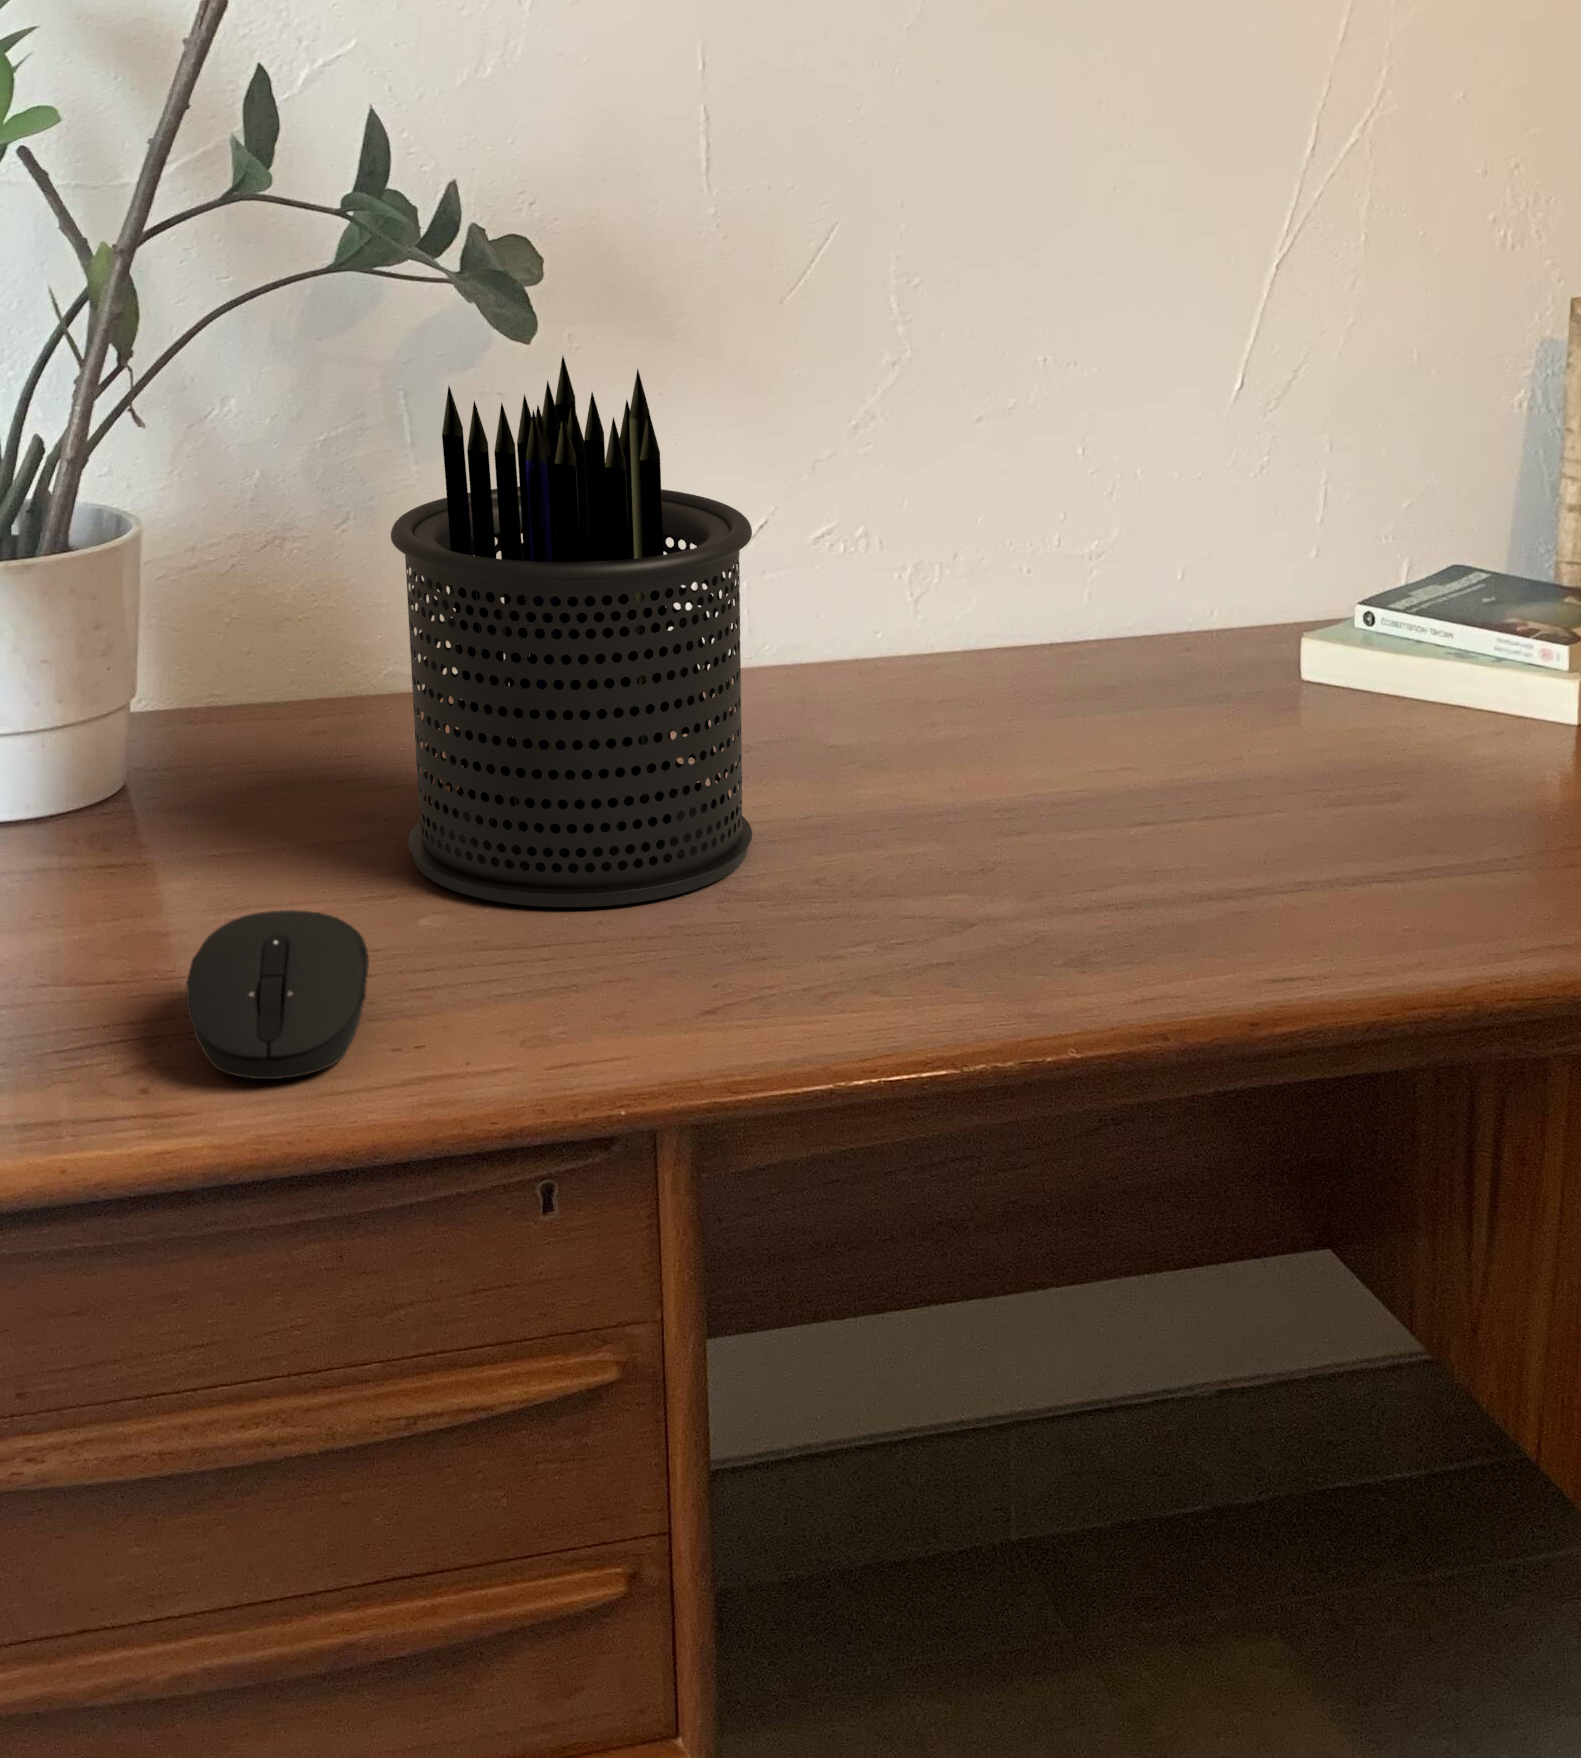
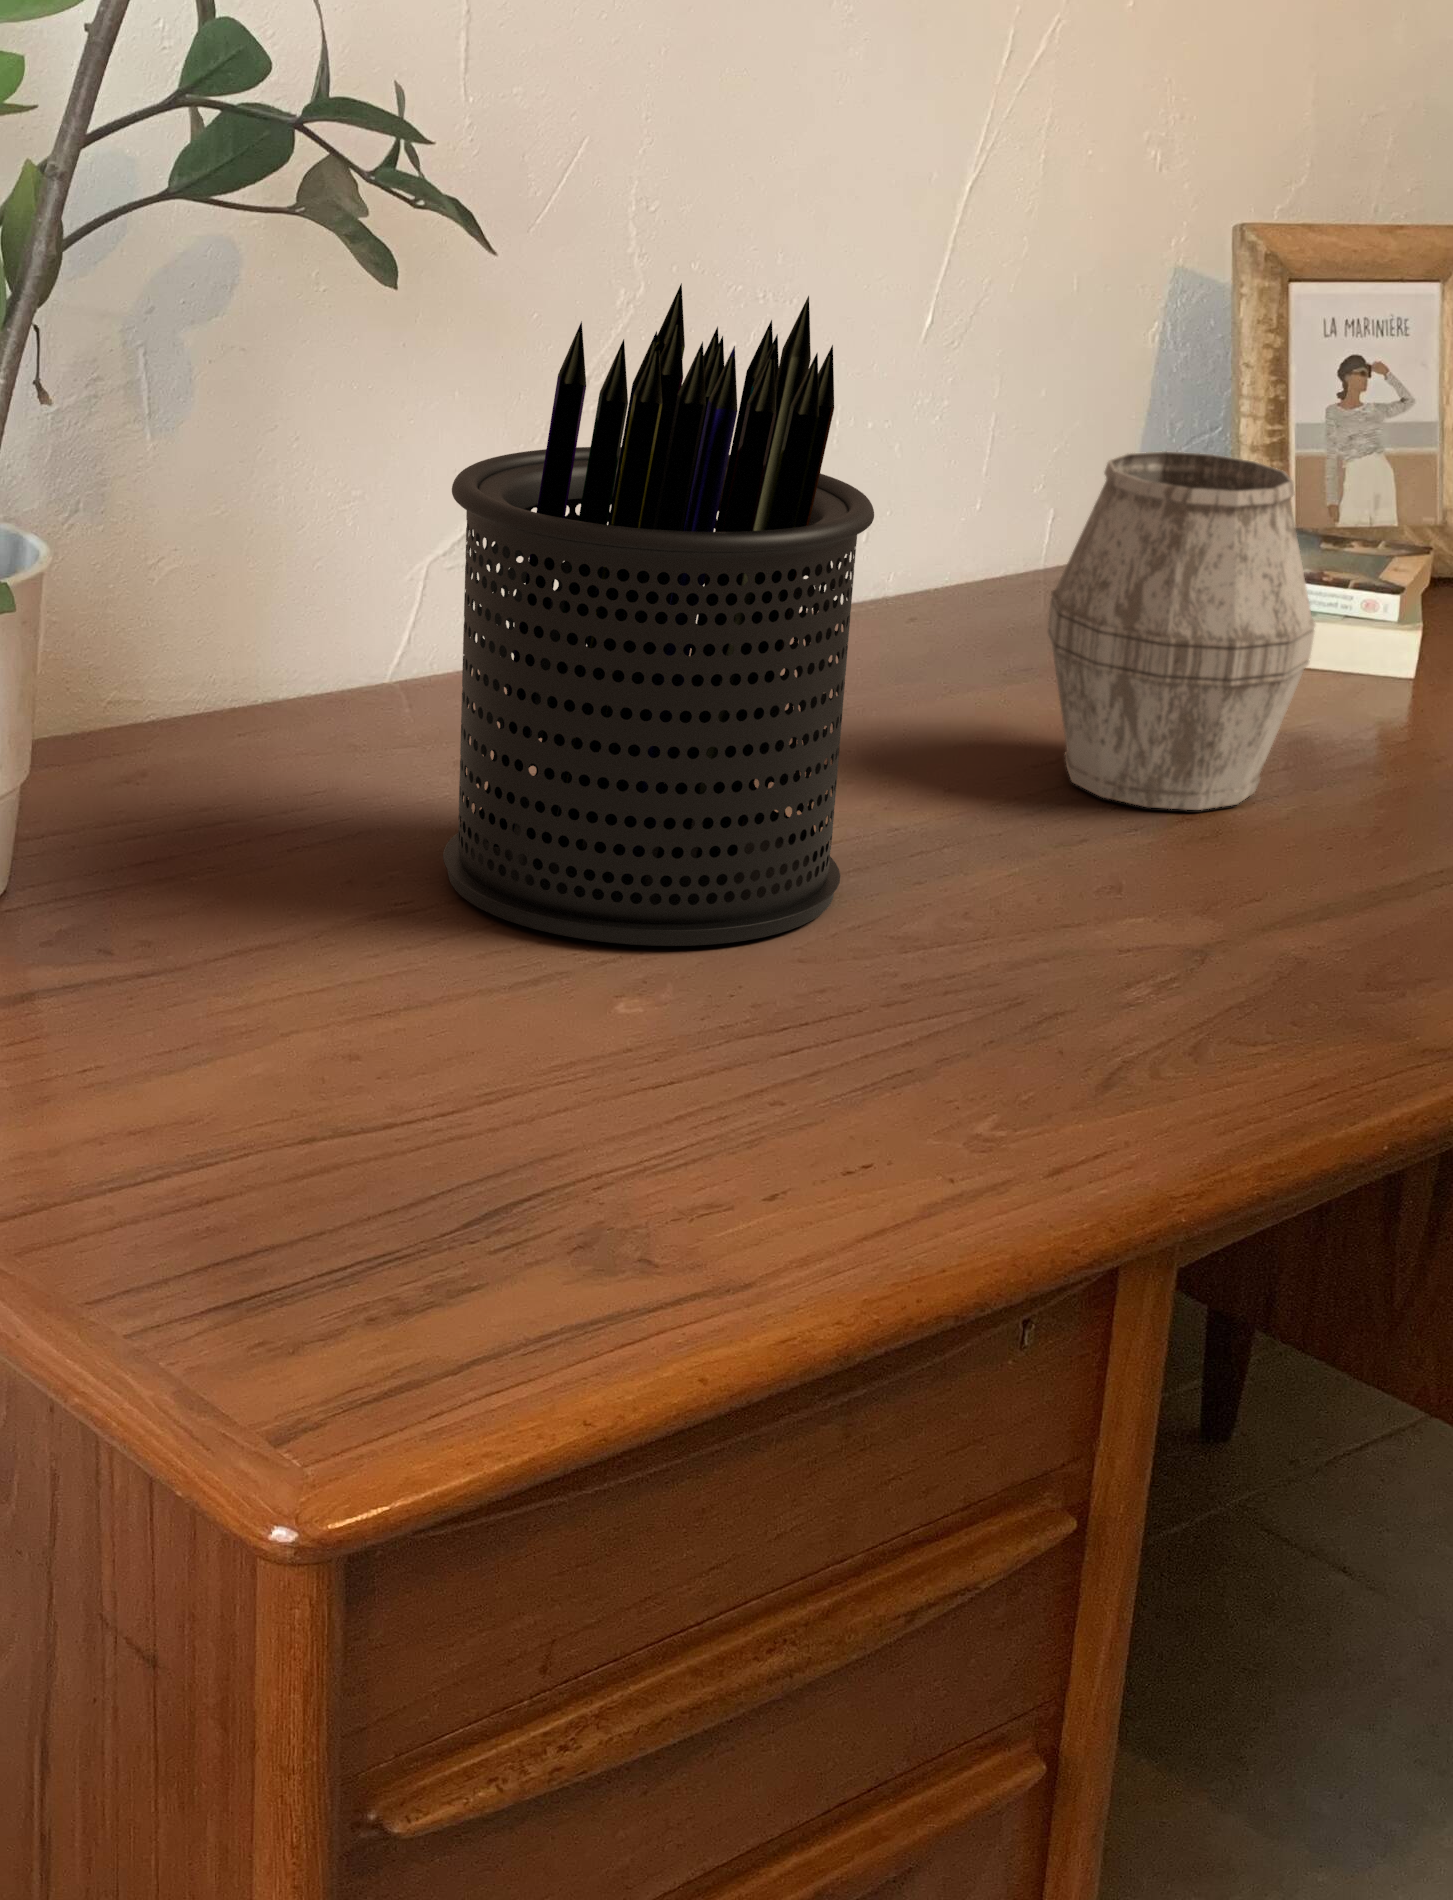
mug: none [1062,507,1311,835] -> present [1048,451,1316,810]
computer mouse: present [186,910,369,1079] -> none [508,968,775,1171]

